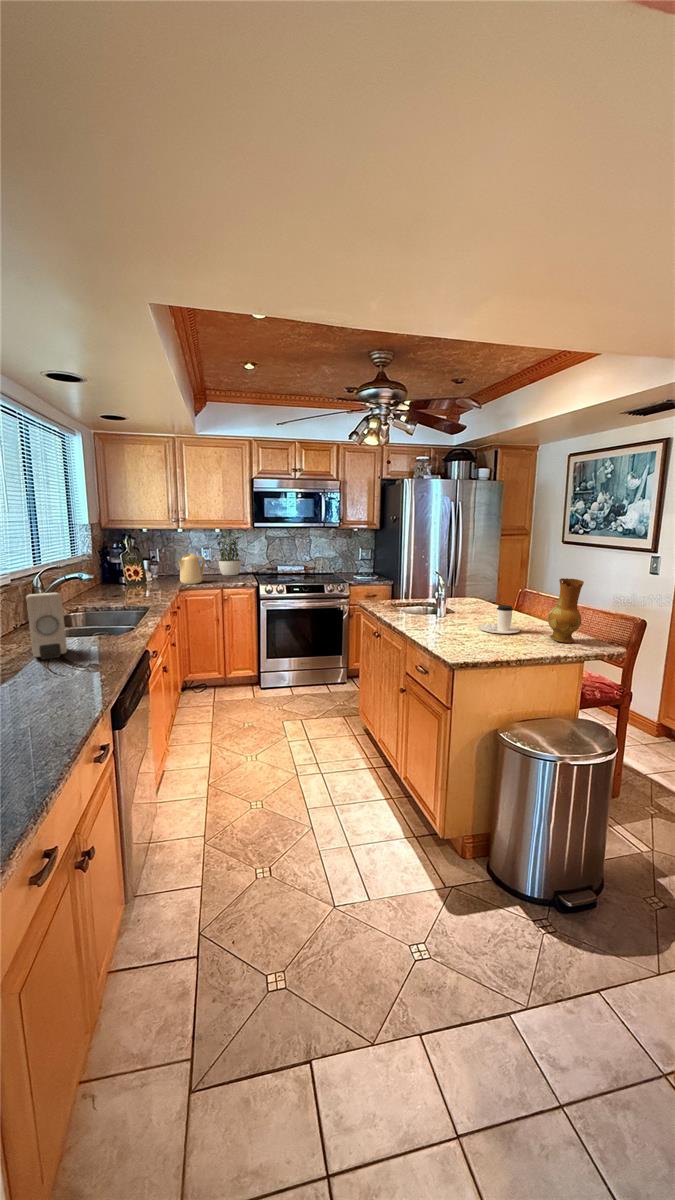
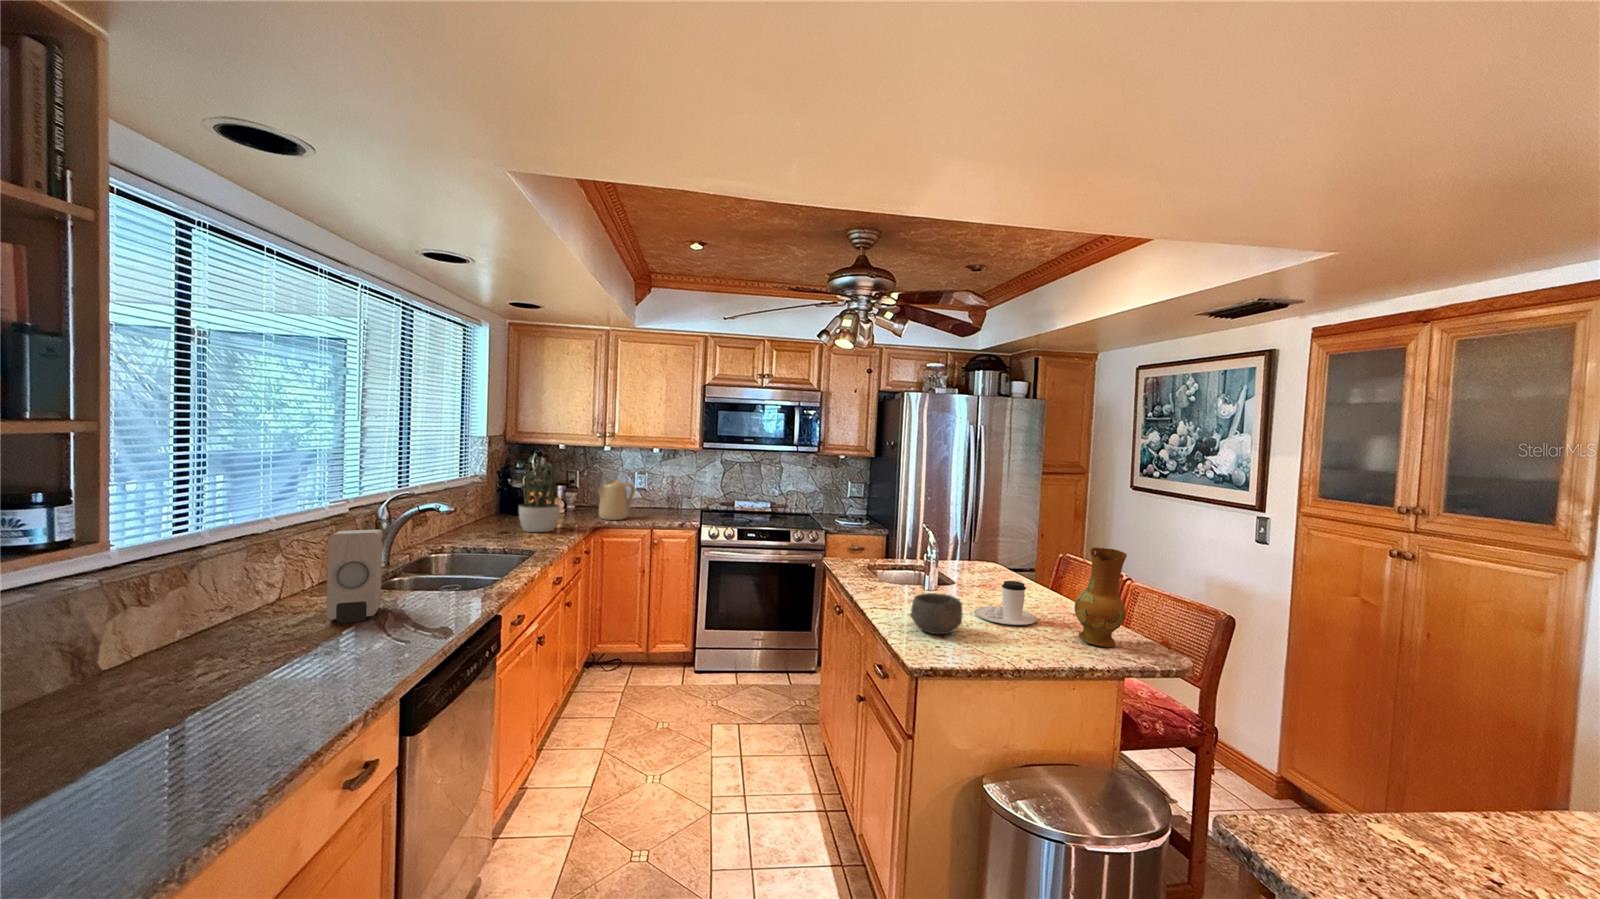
potted plant: present [213,532,242,575] -> present [517,456,565,532]
bowl: none [440,616,476,642] -> present [910,593,963,634]

